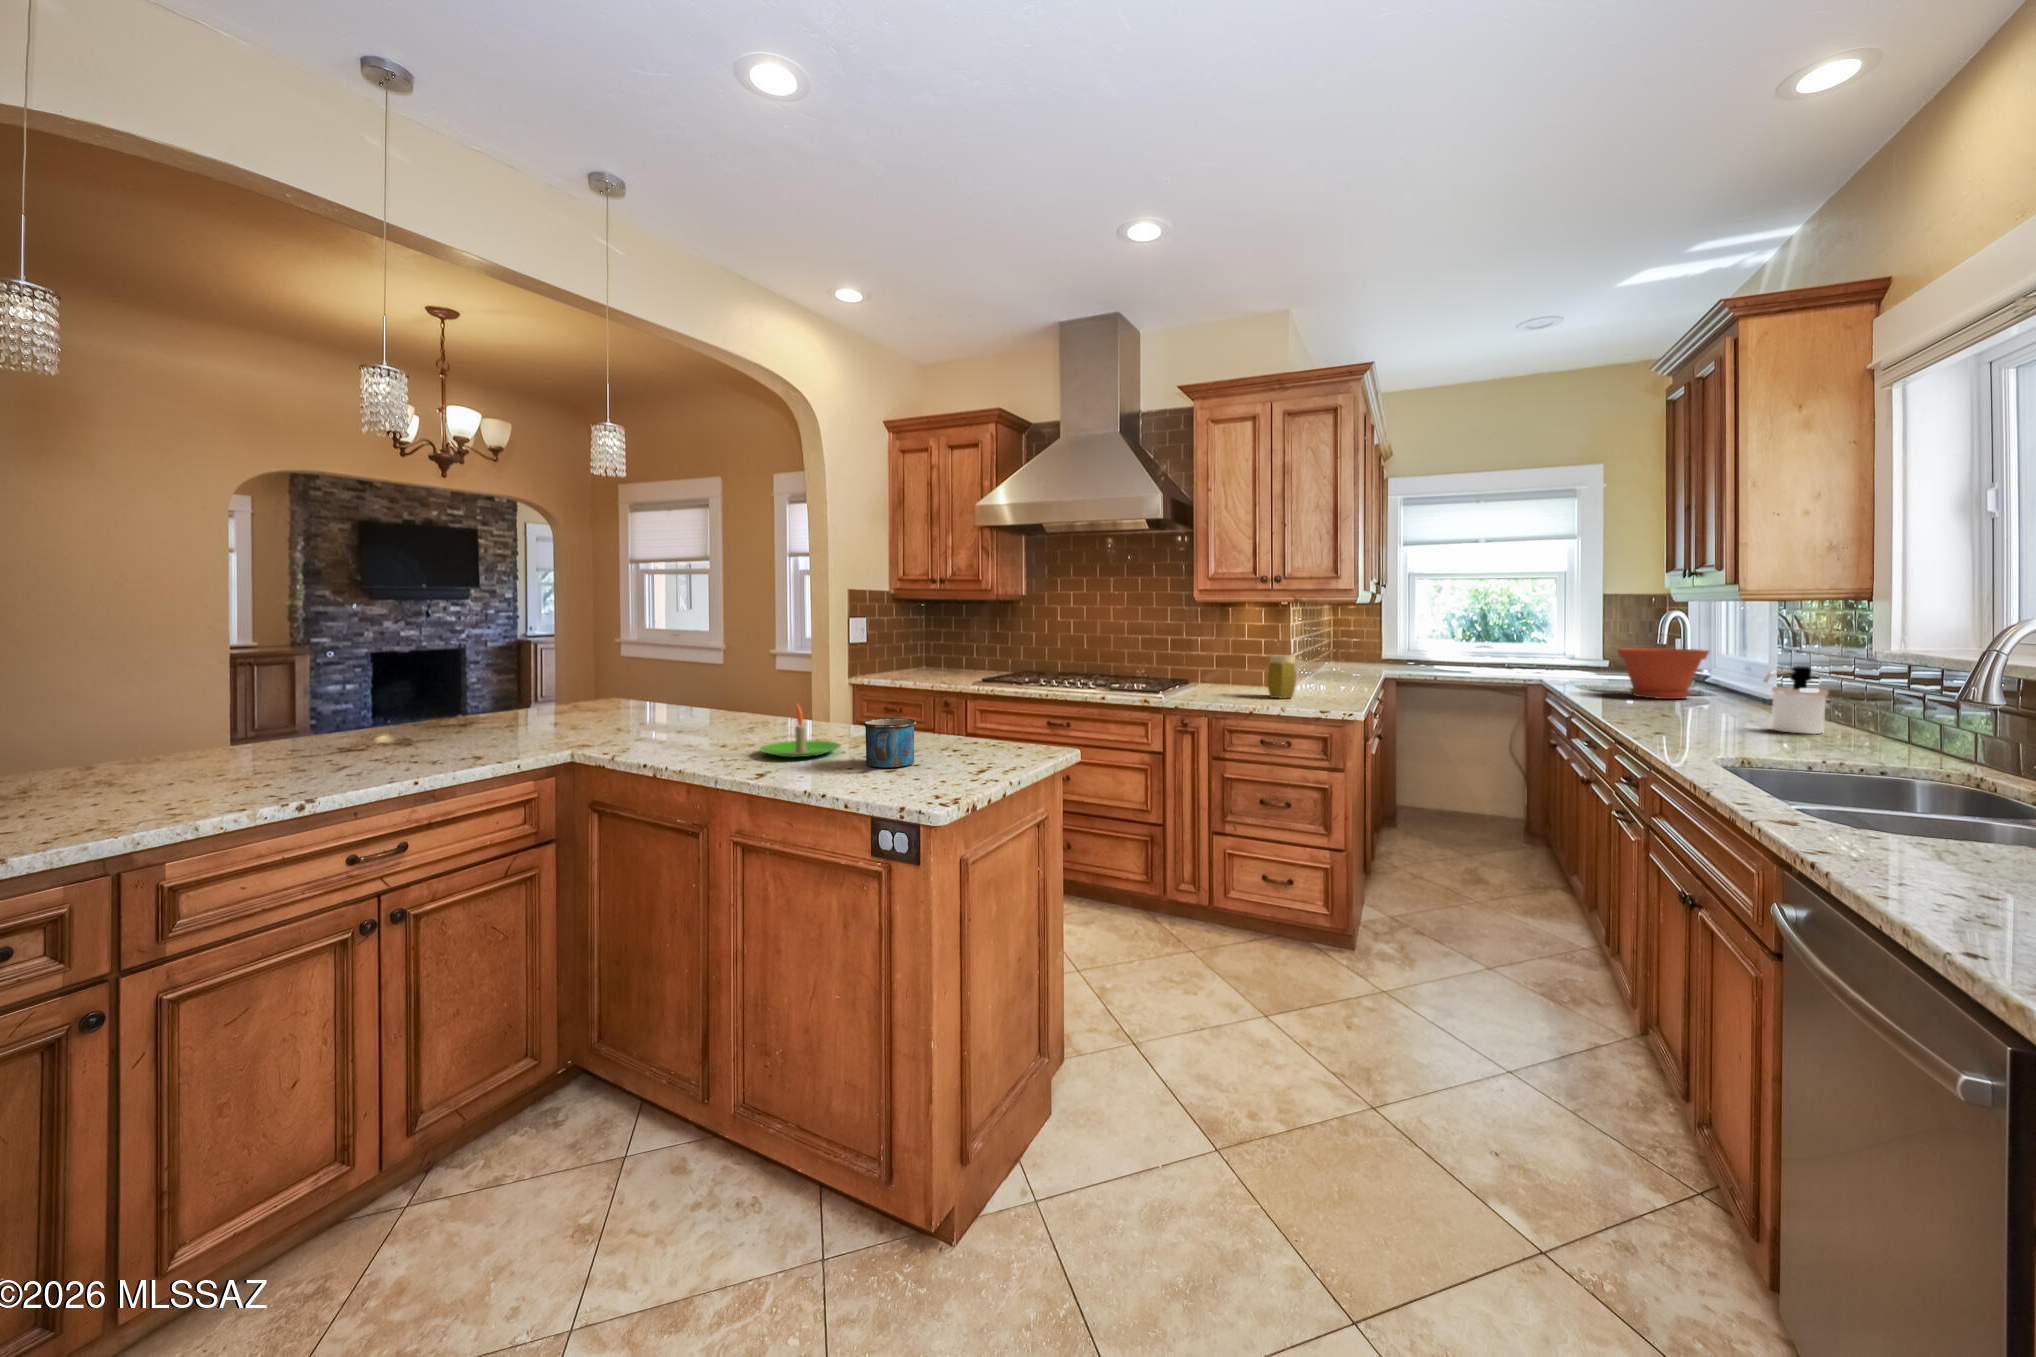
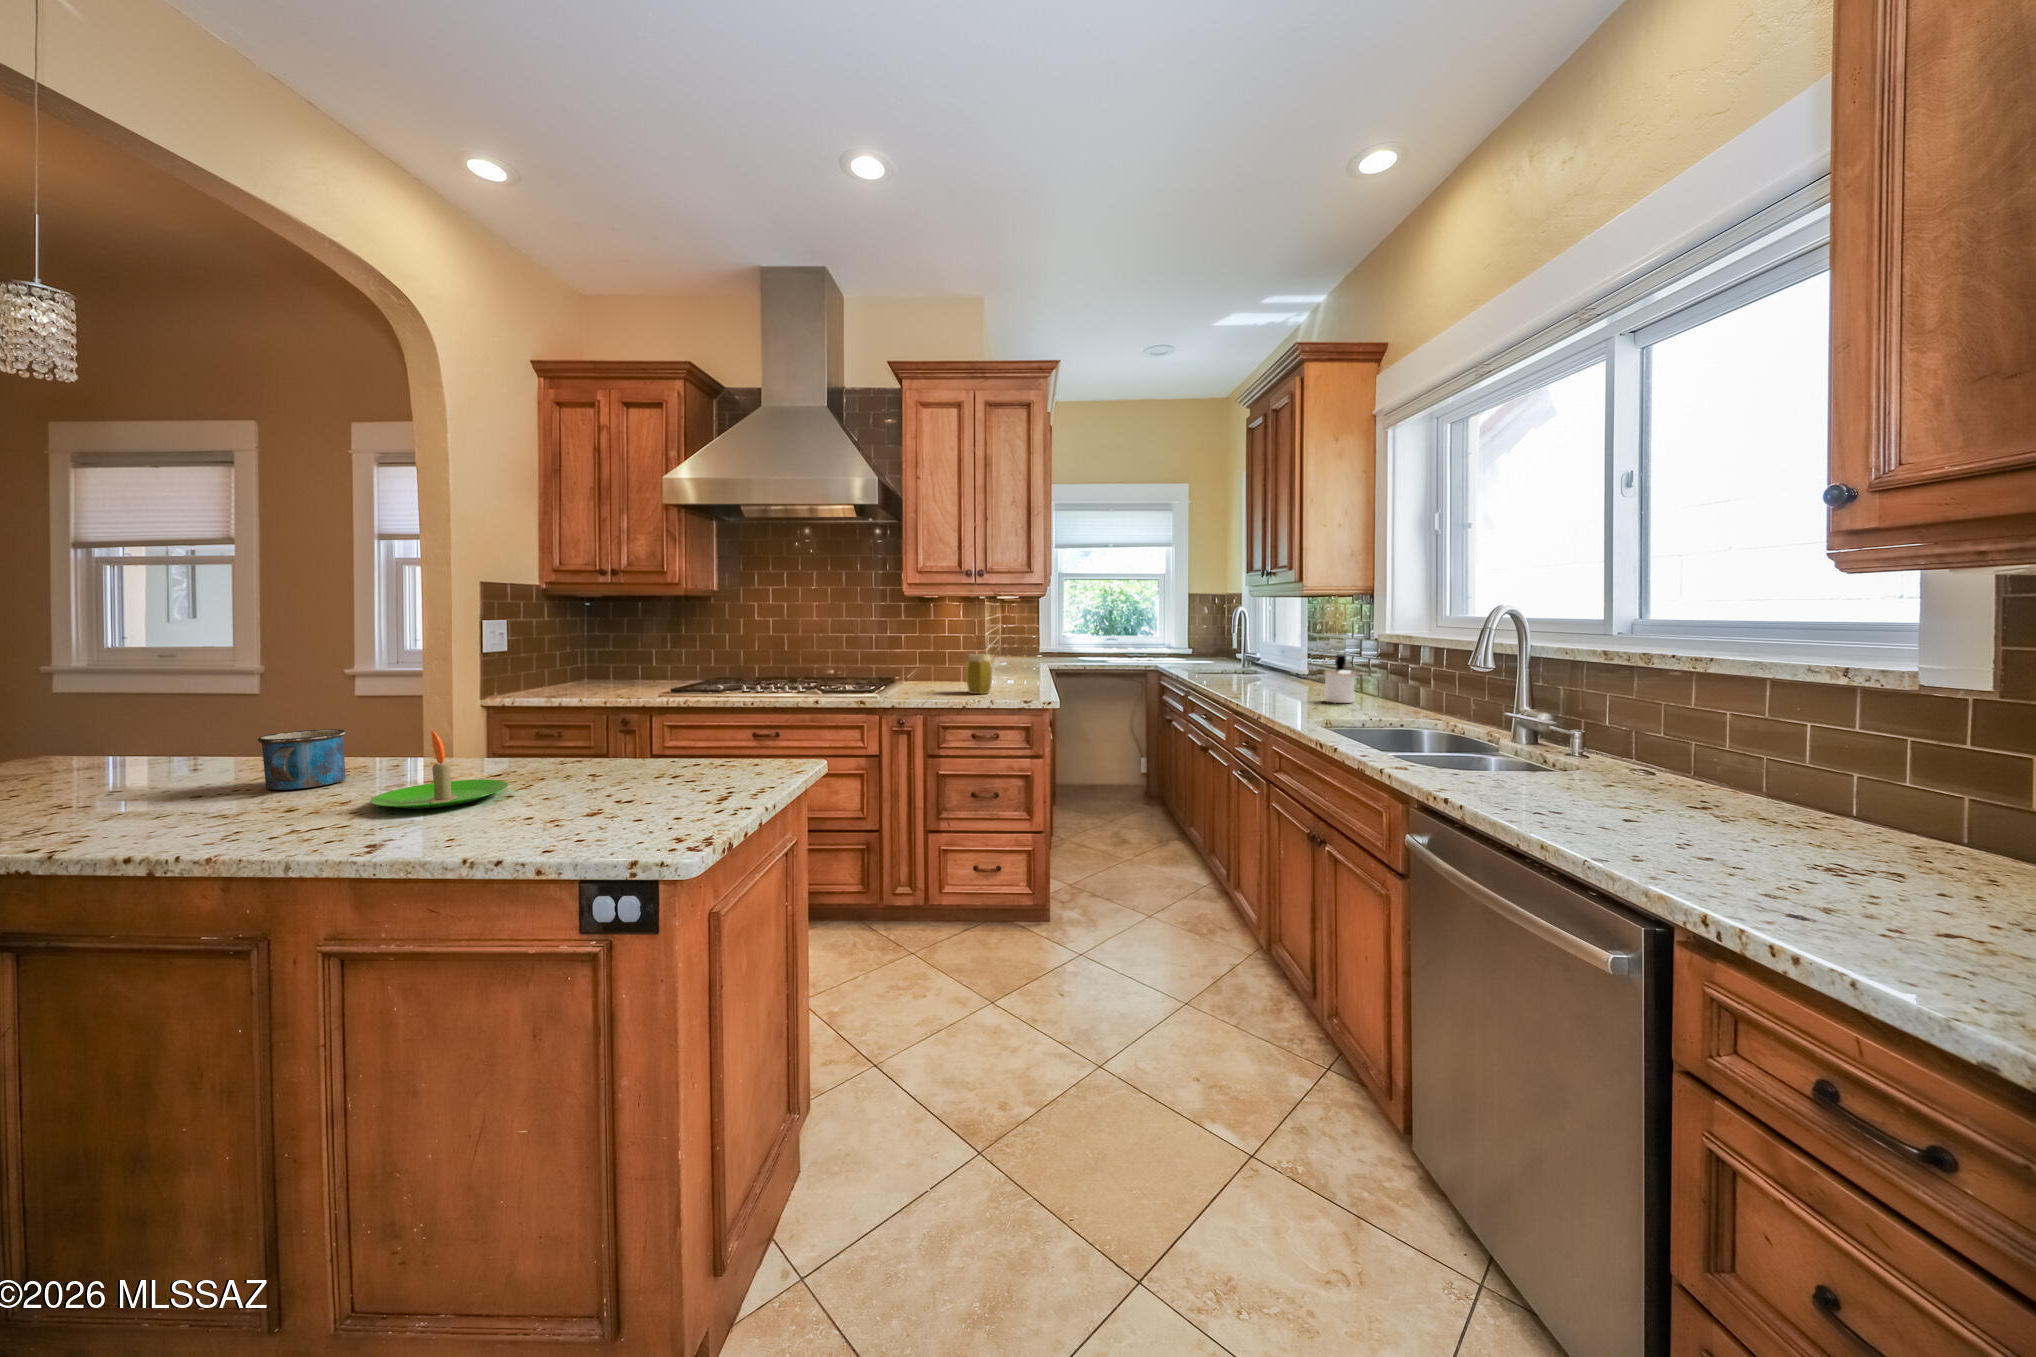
plant pot: present [1617,648,1709,699] -> none [1215,643,1272,681]
mug: present [863,718,916,768] -> present [258,729,346,790]

